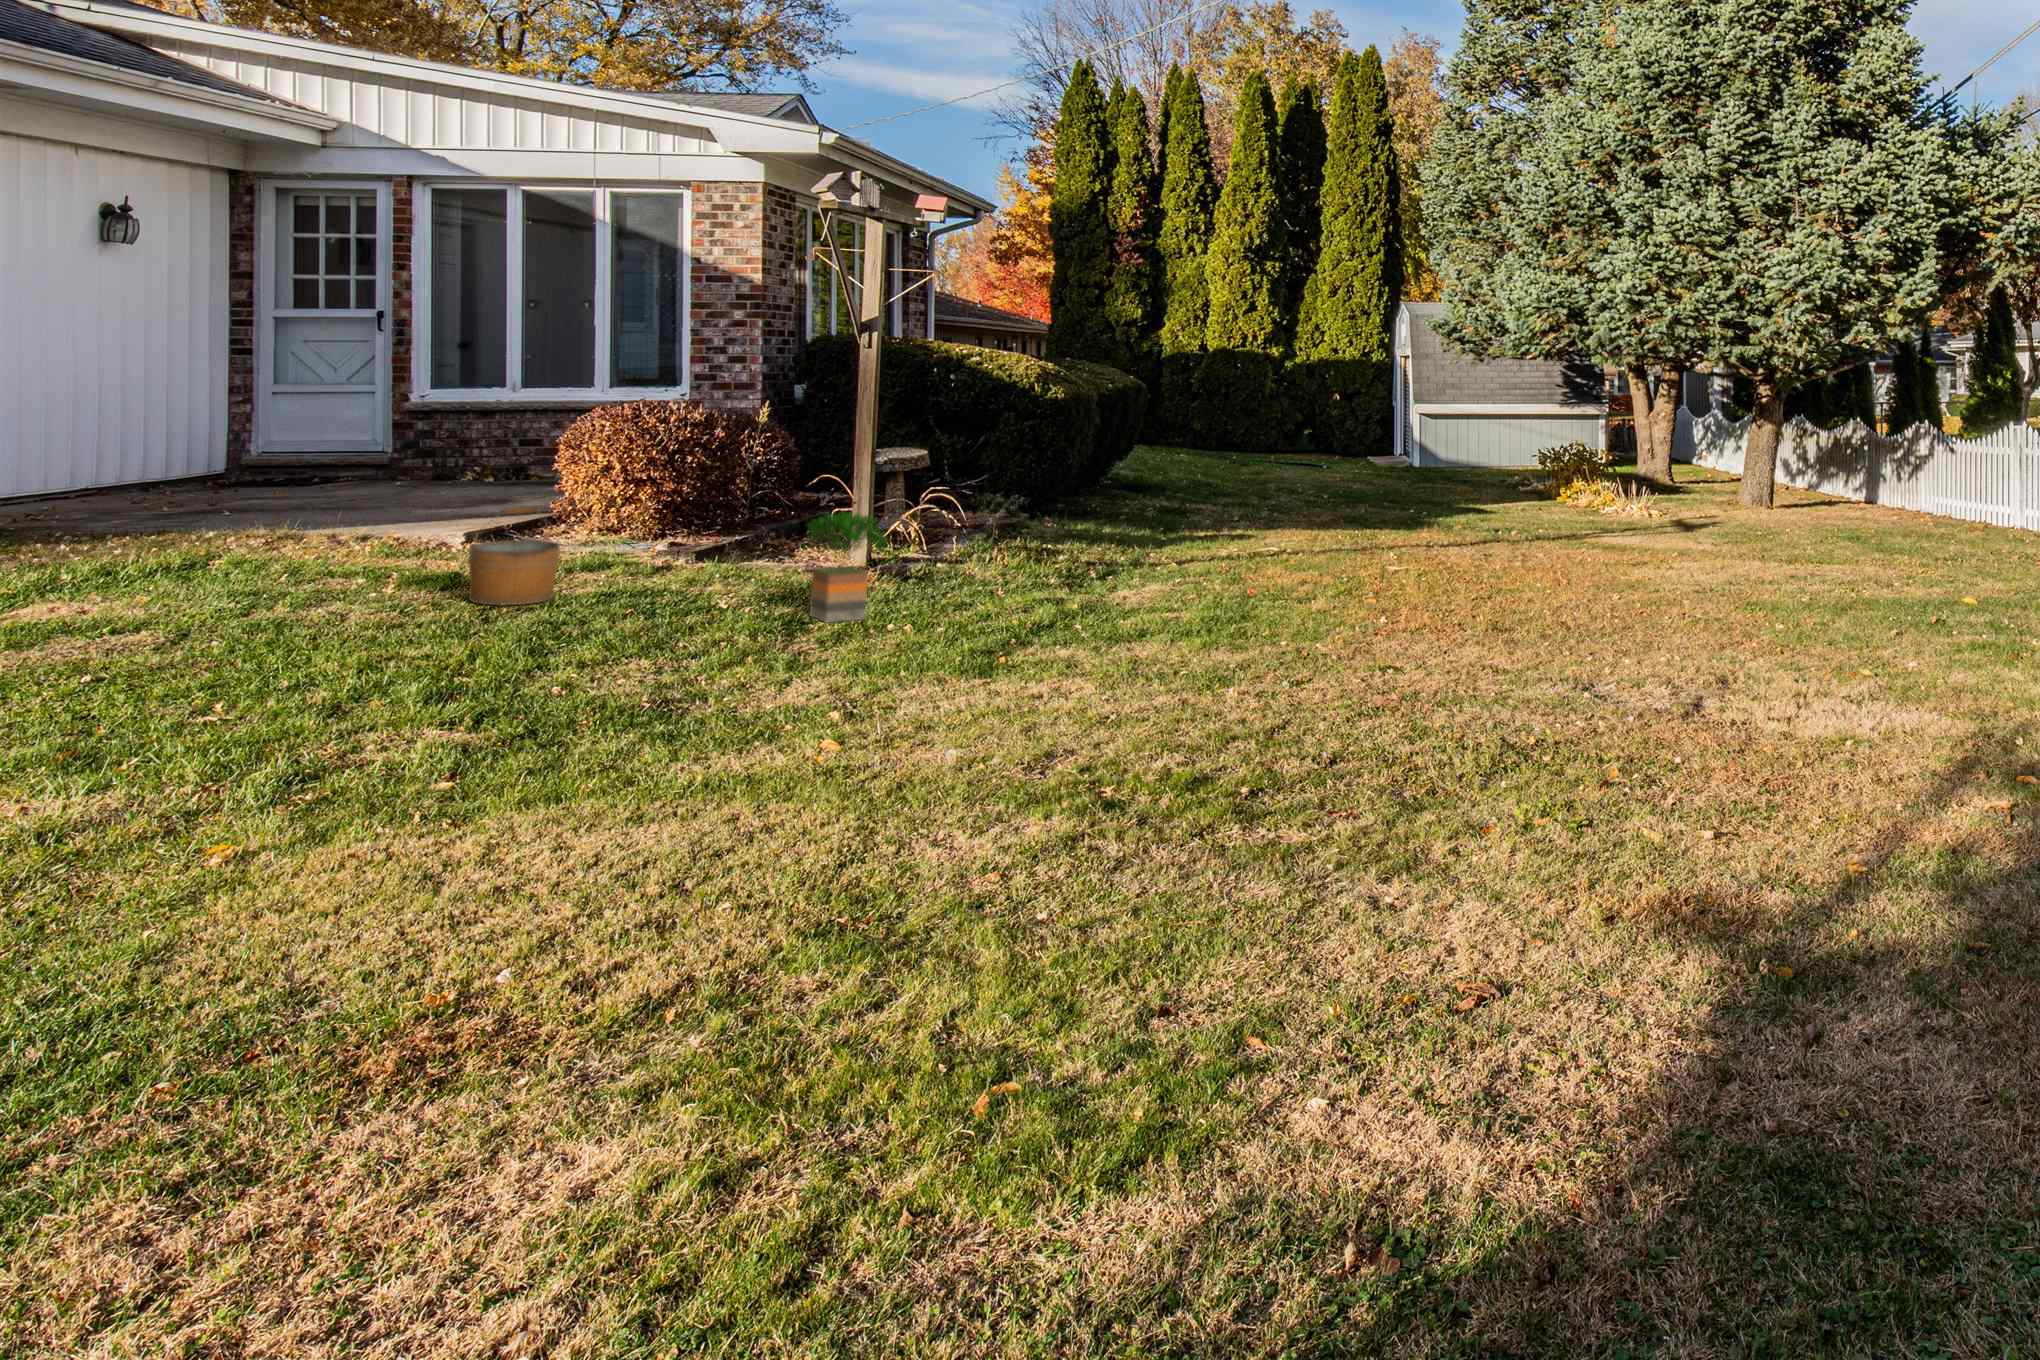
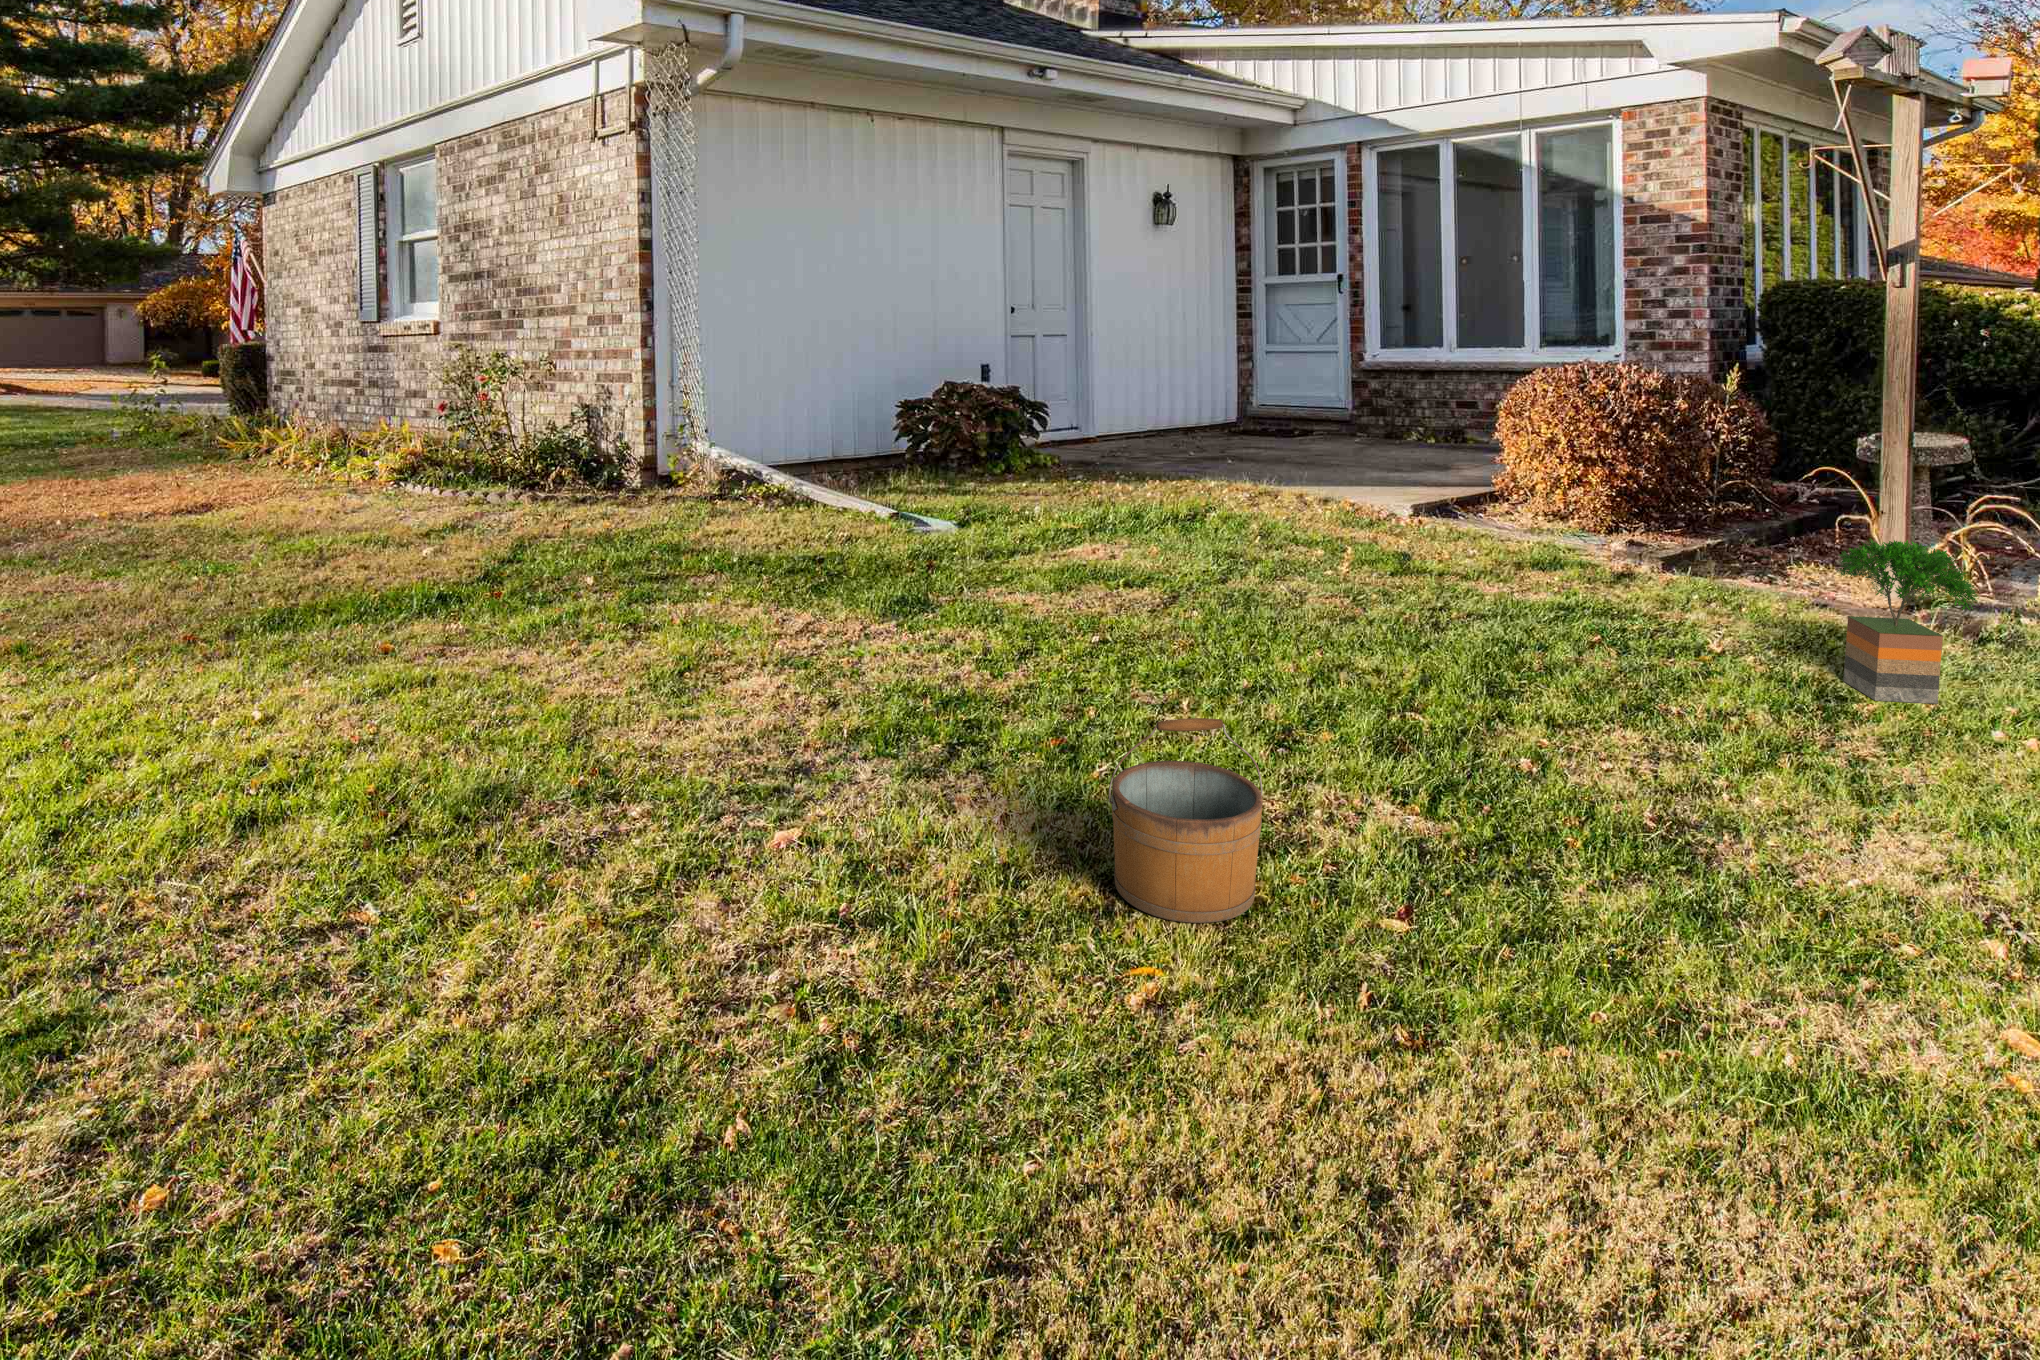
bucket: present [469,507,560,606] -> present [1109,718,1263,923]

